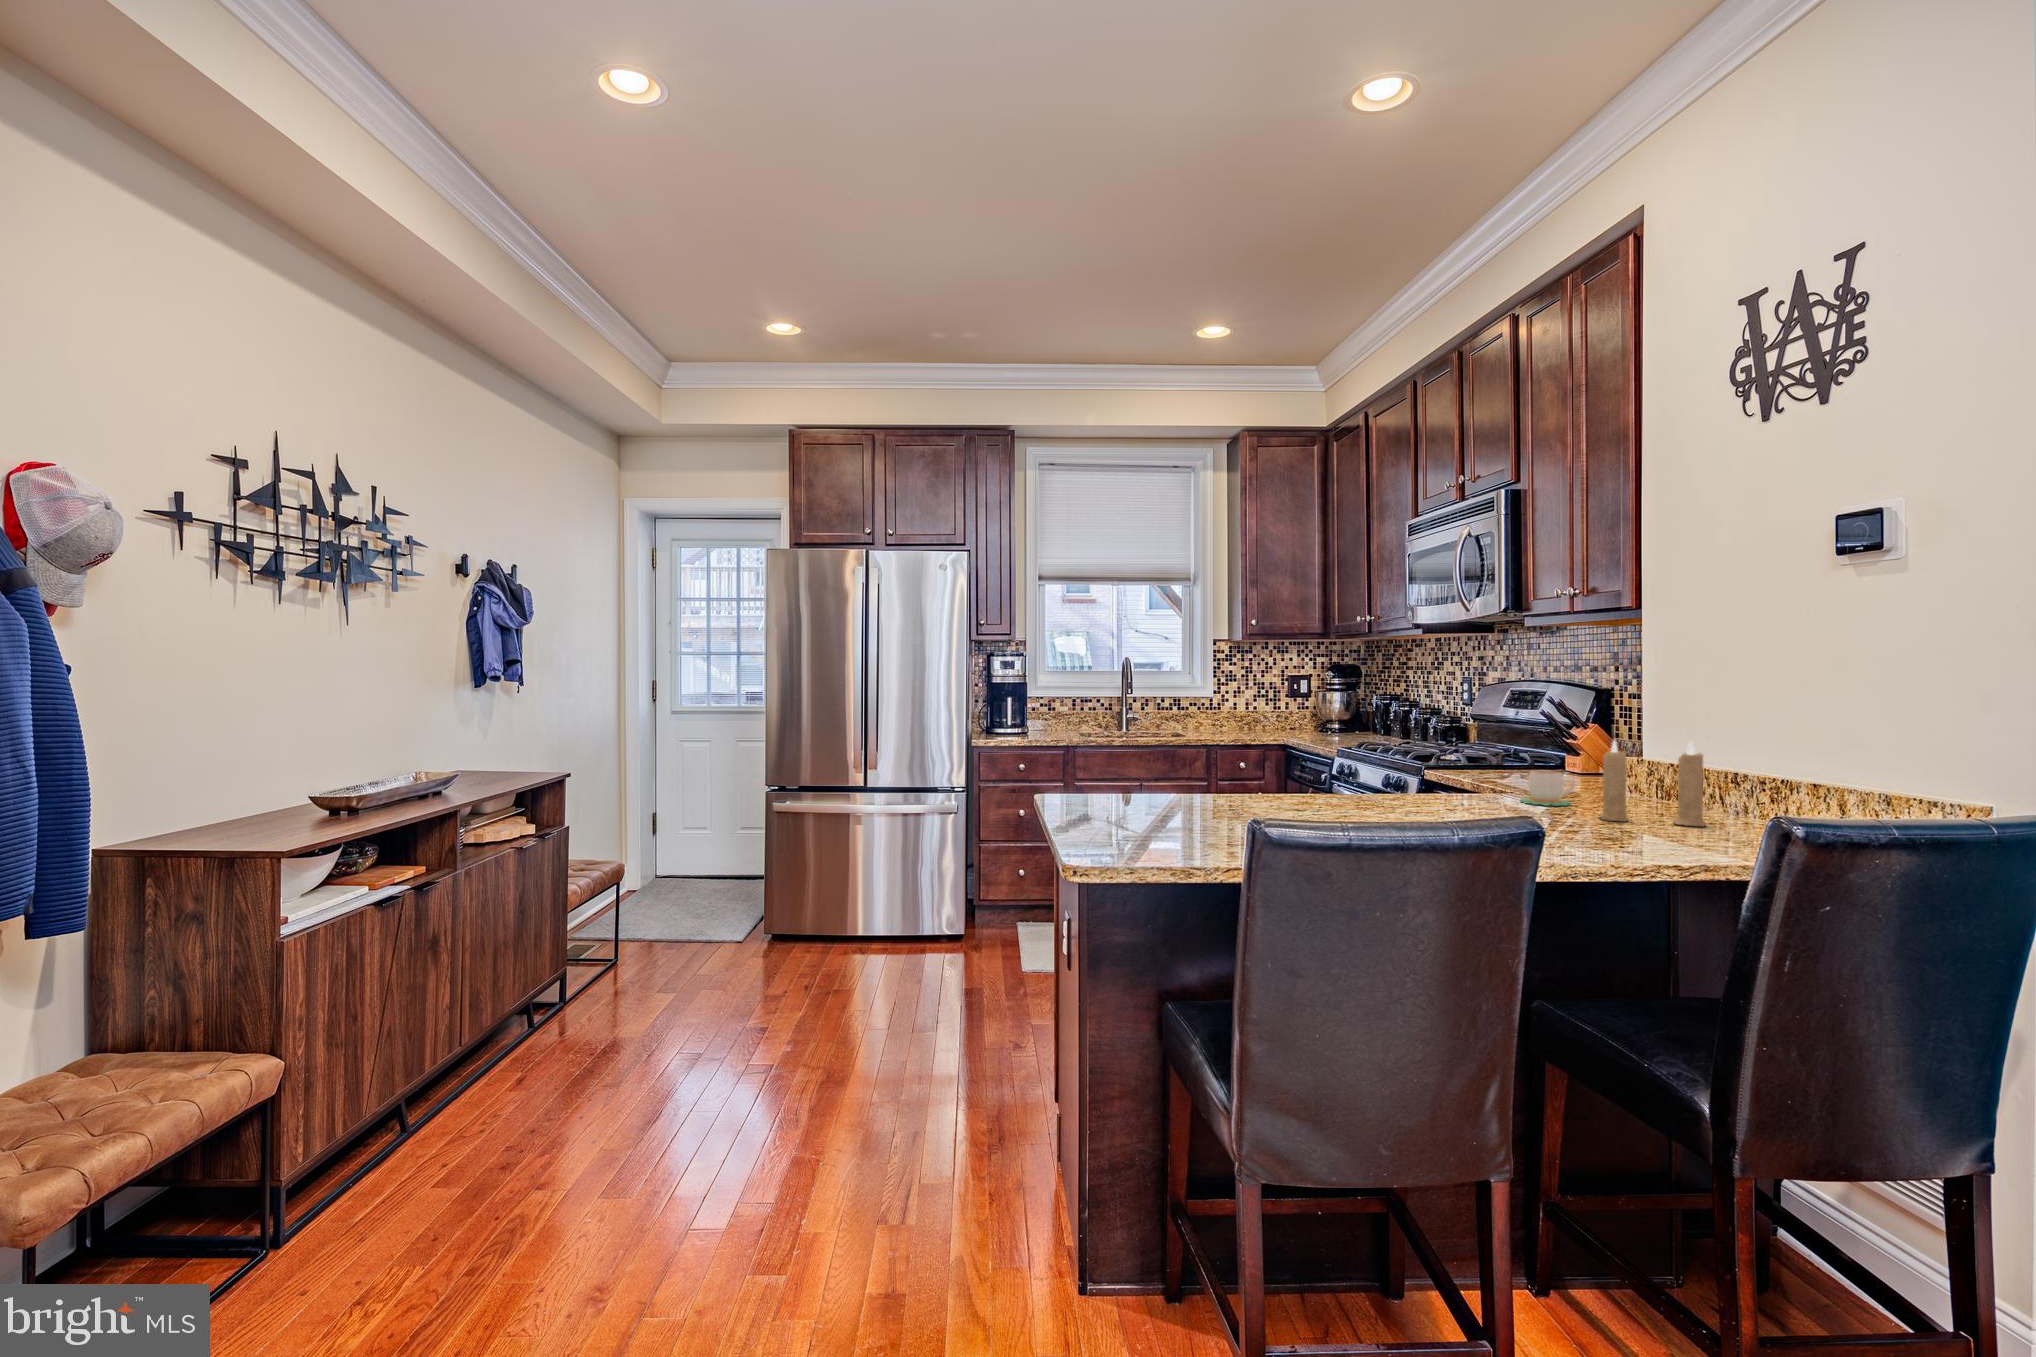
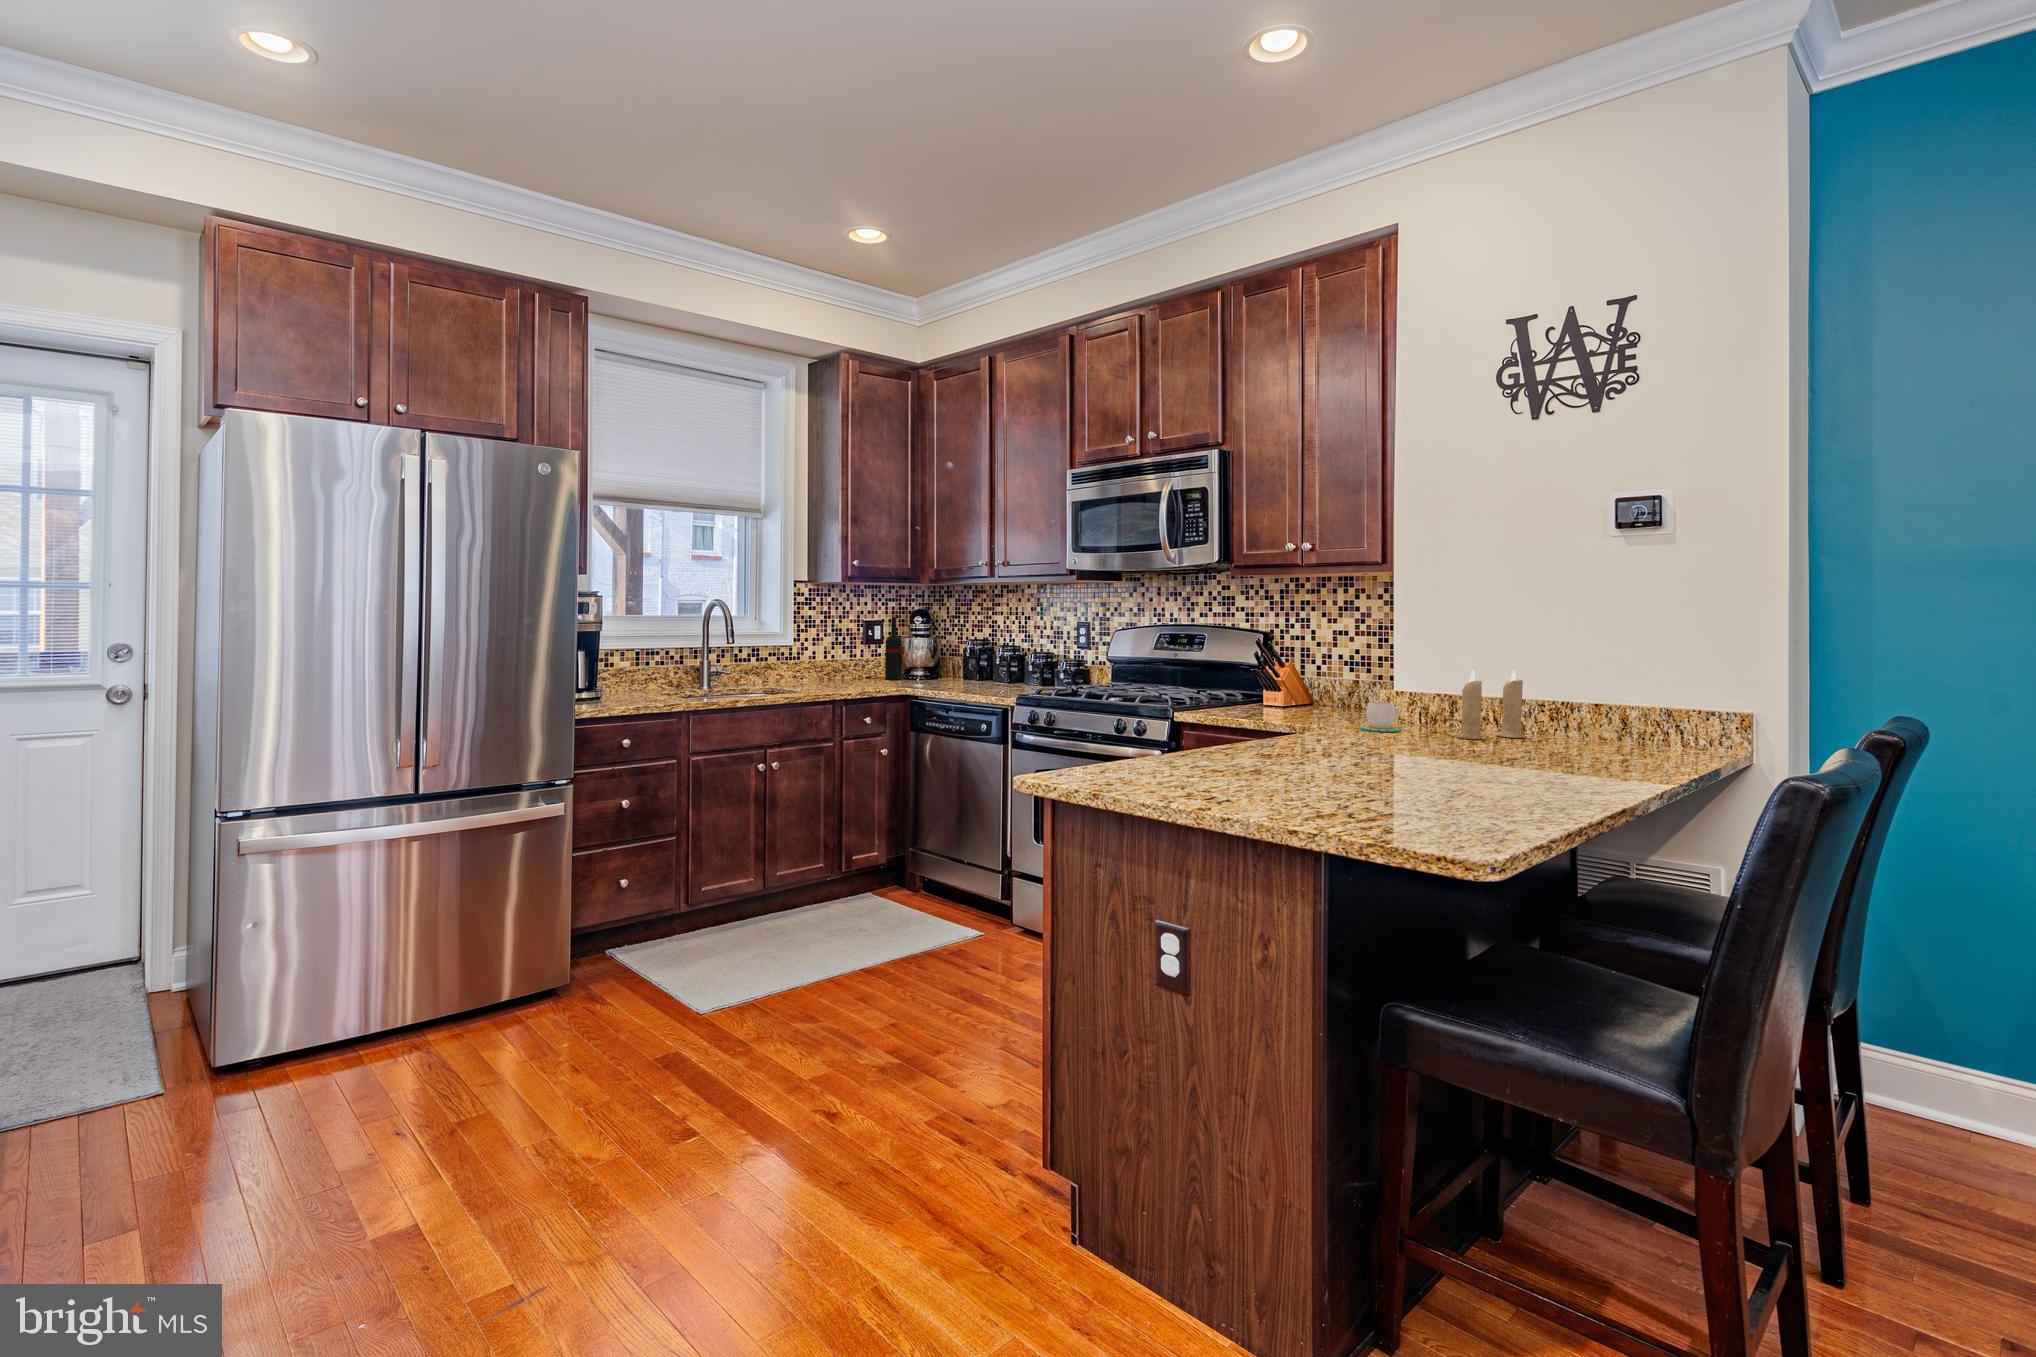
wine bottle: none [1286,670,1303,730] -> present [885,615,905,680]

